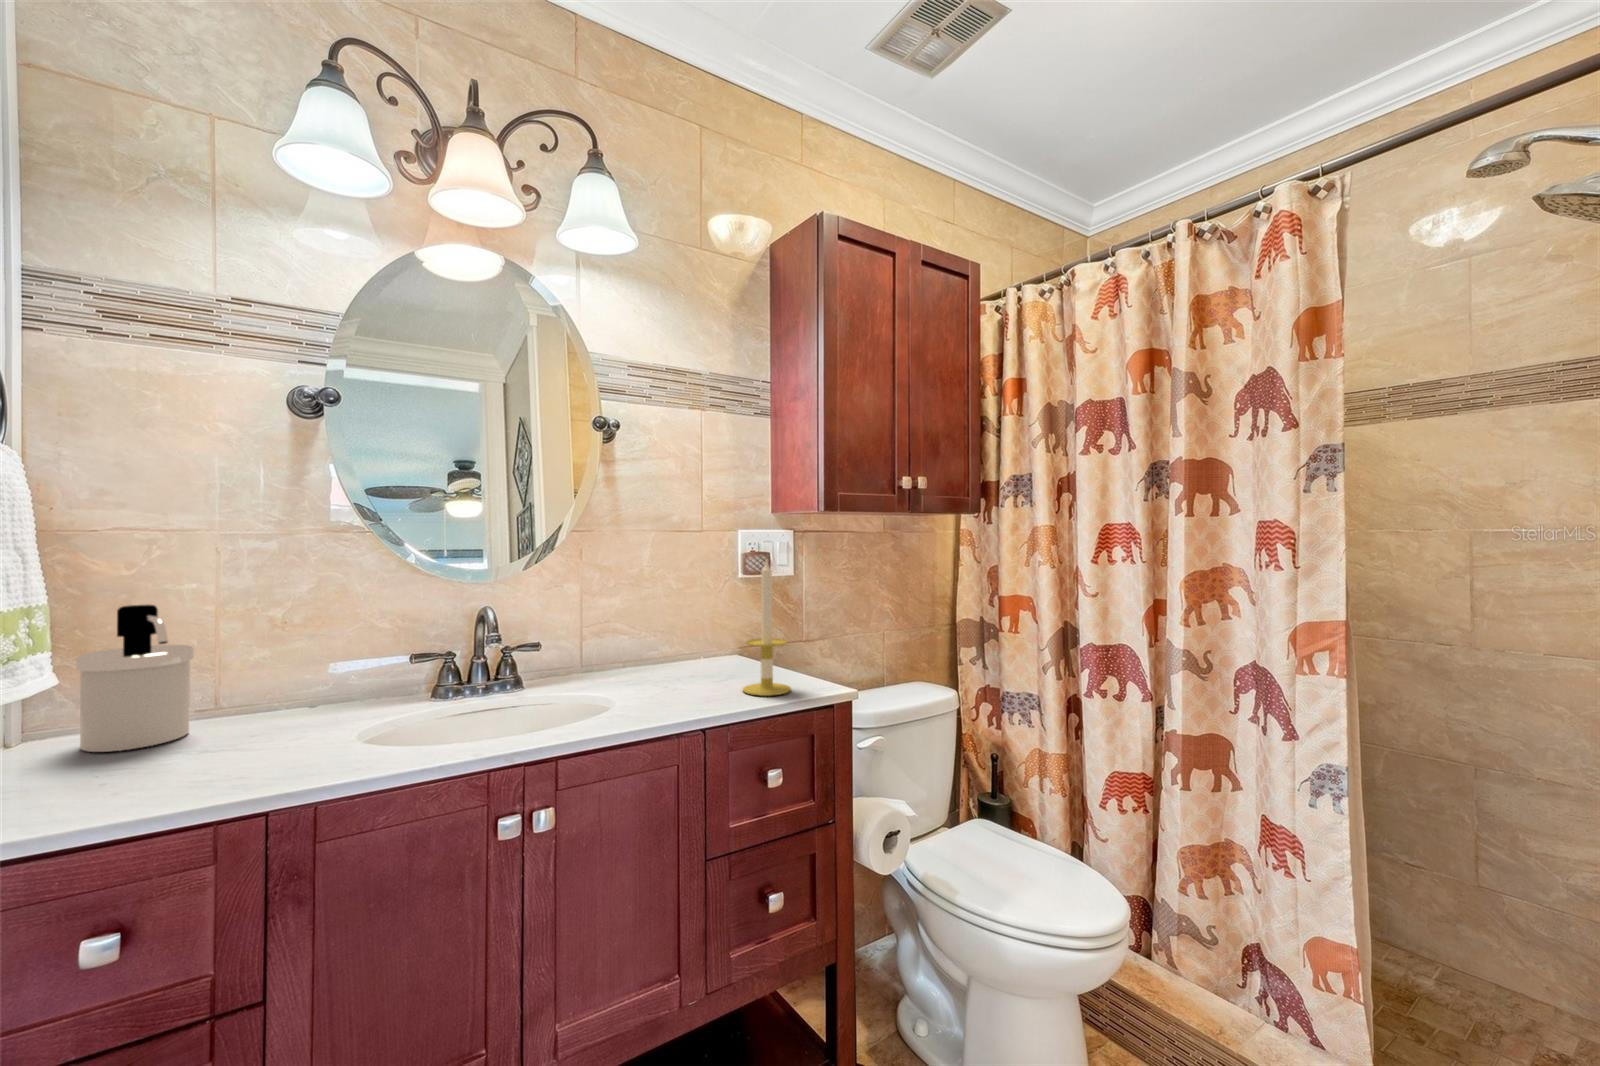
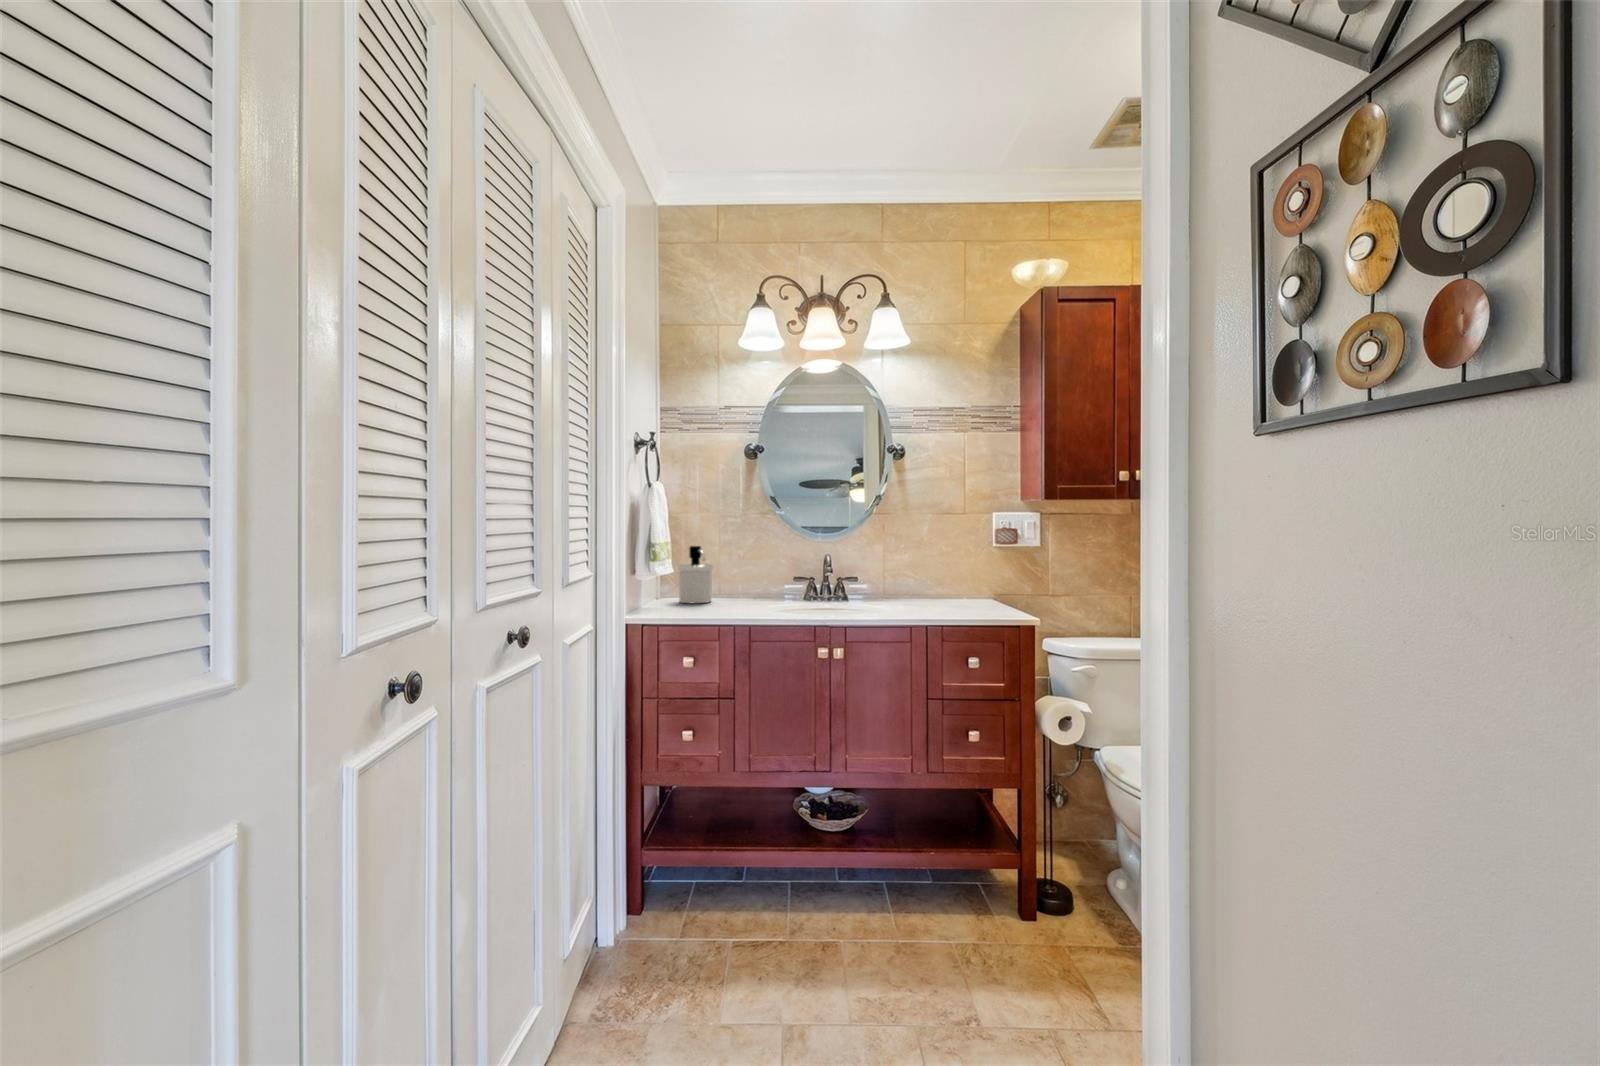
candle: present [743,561,791,696] -> none [965,530,996,615]

